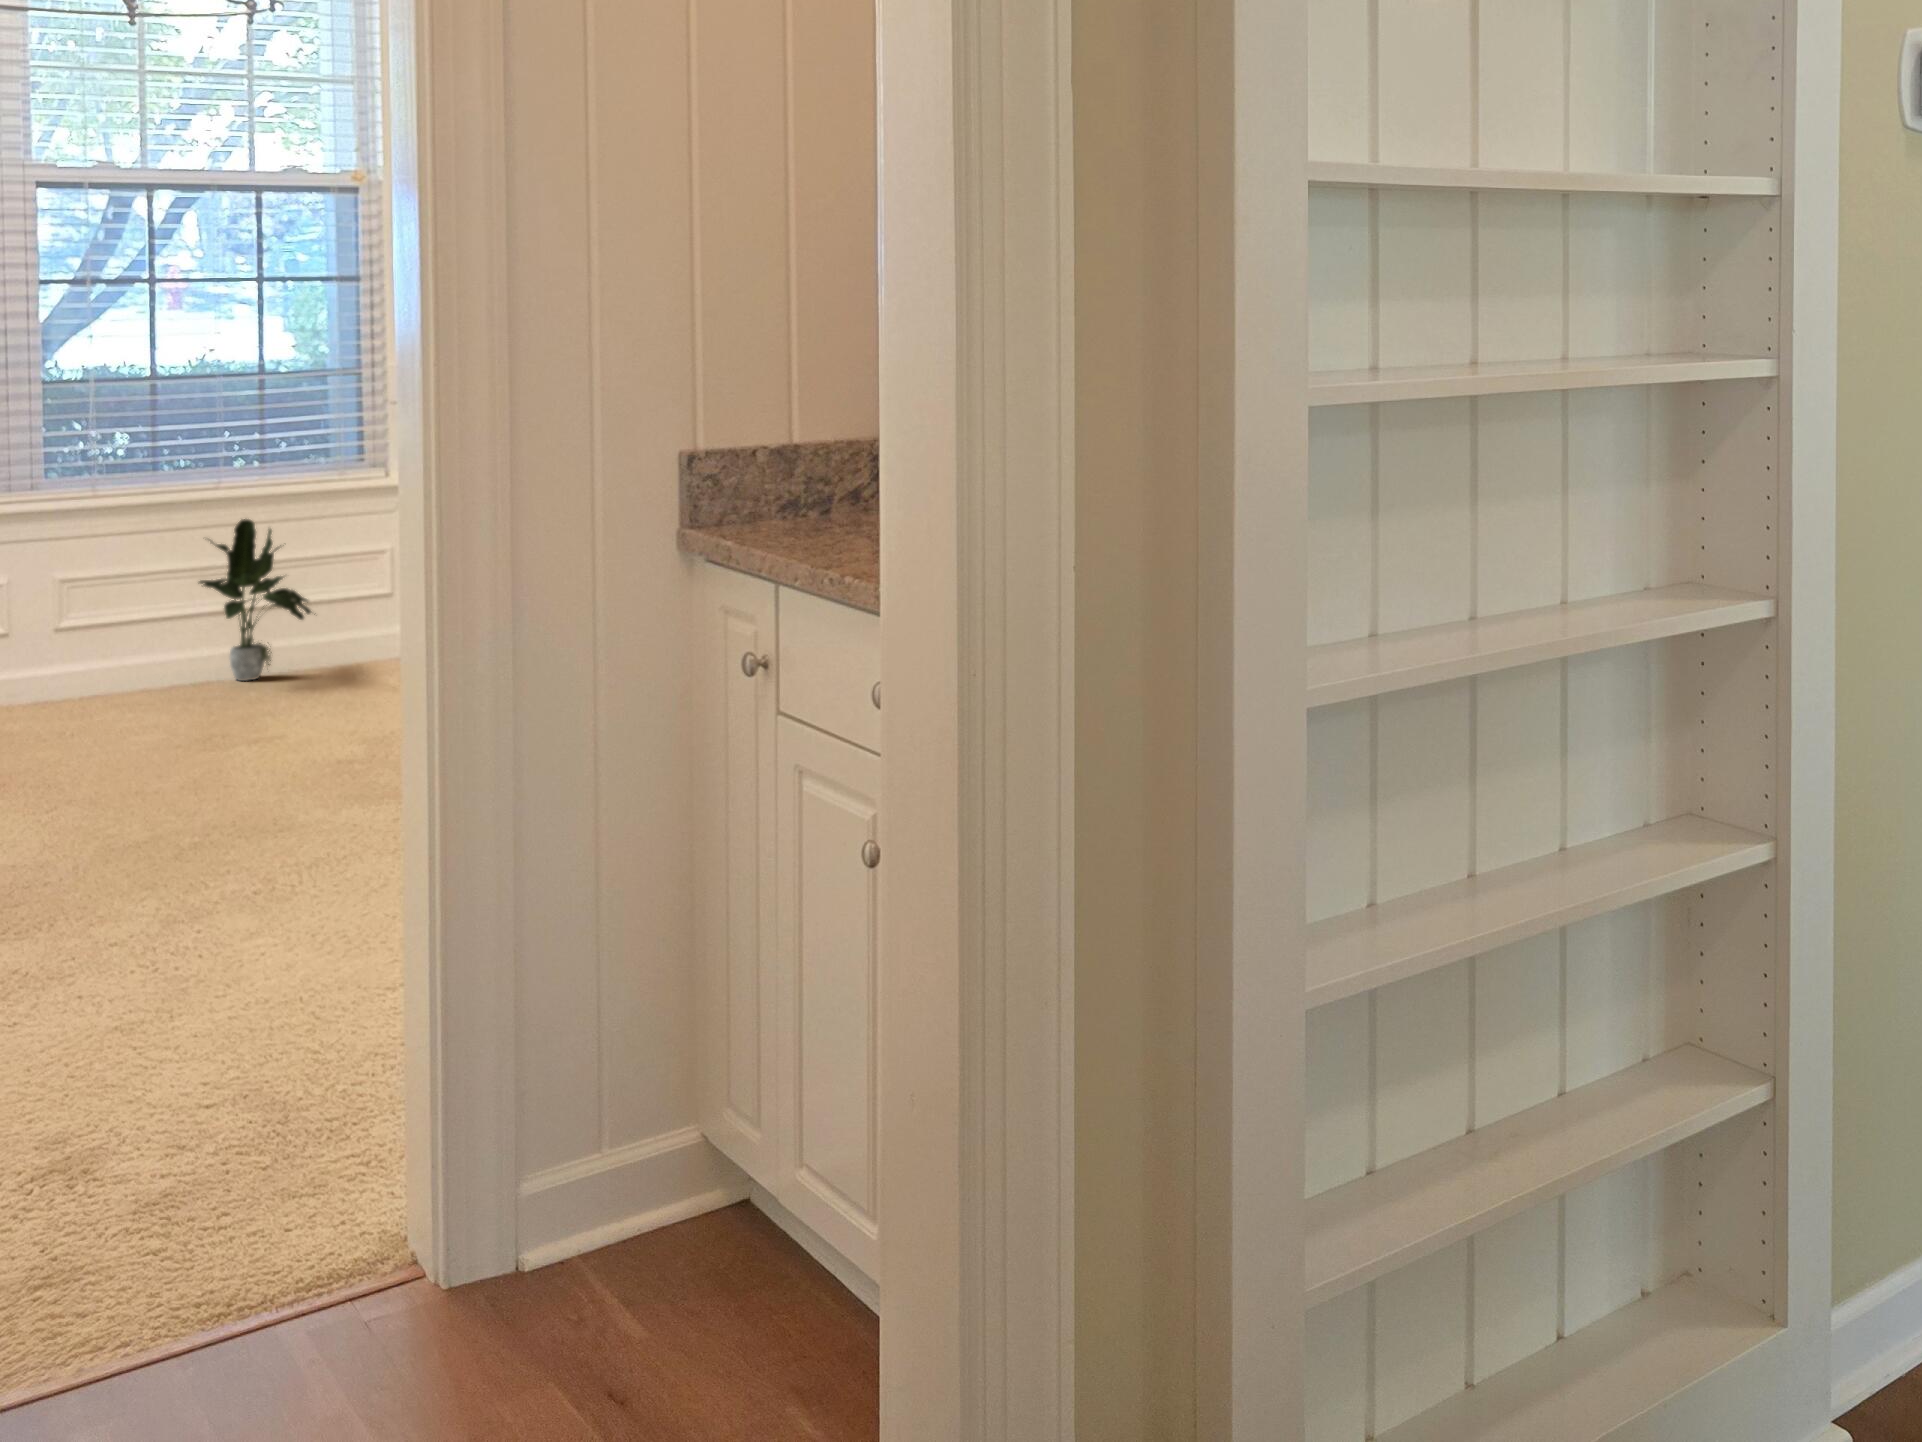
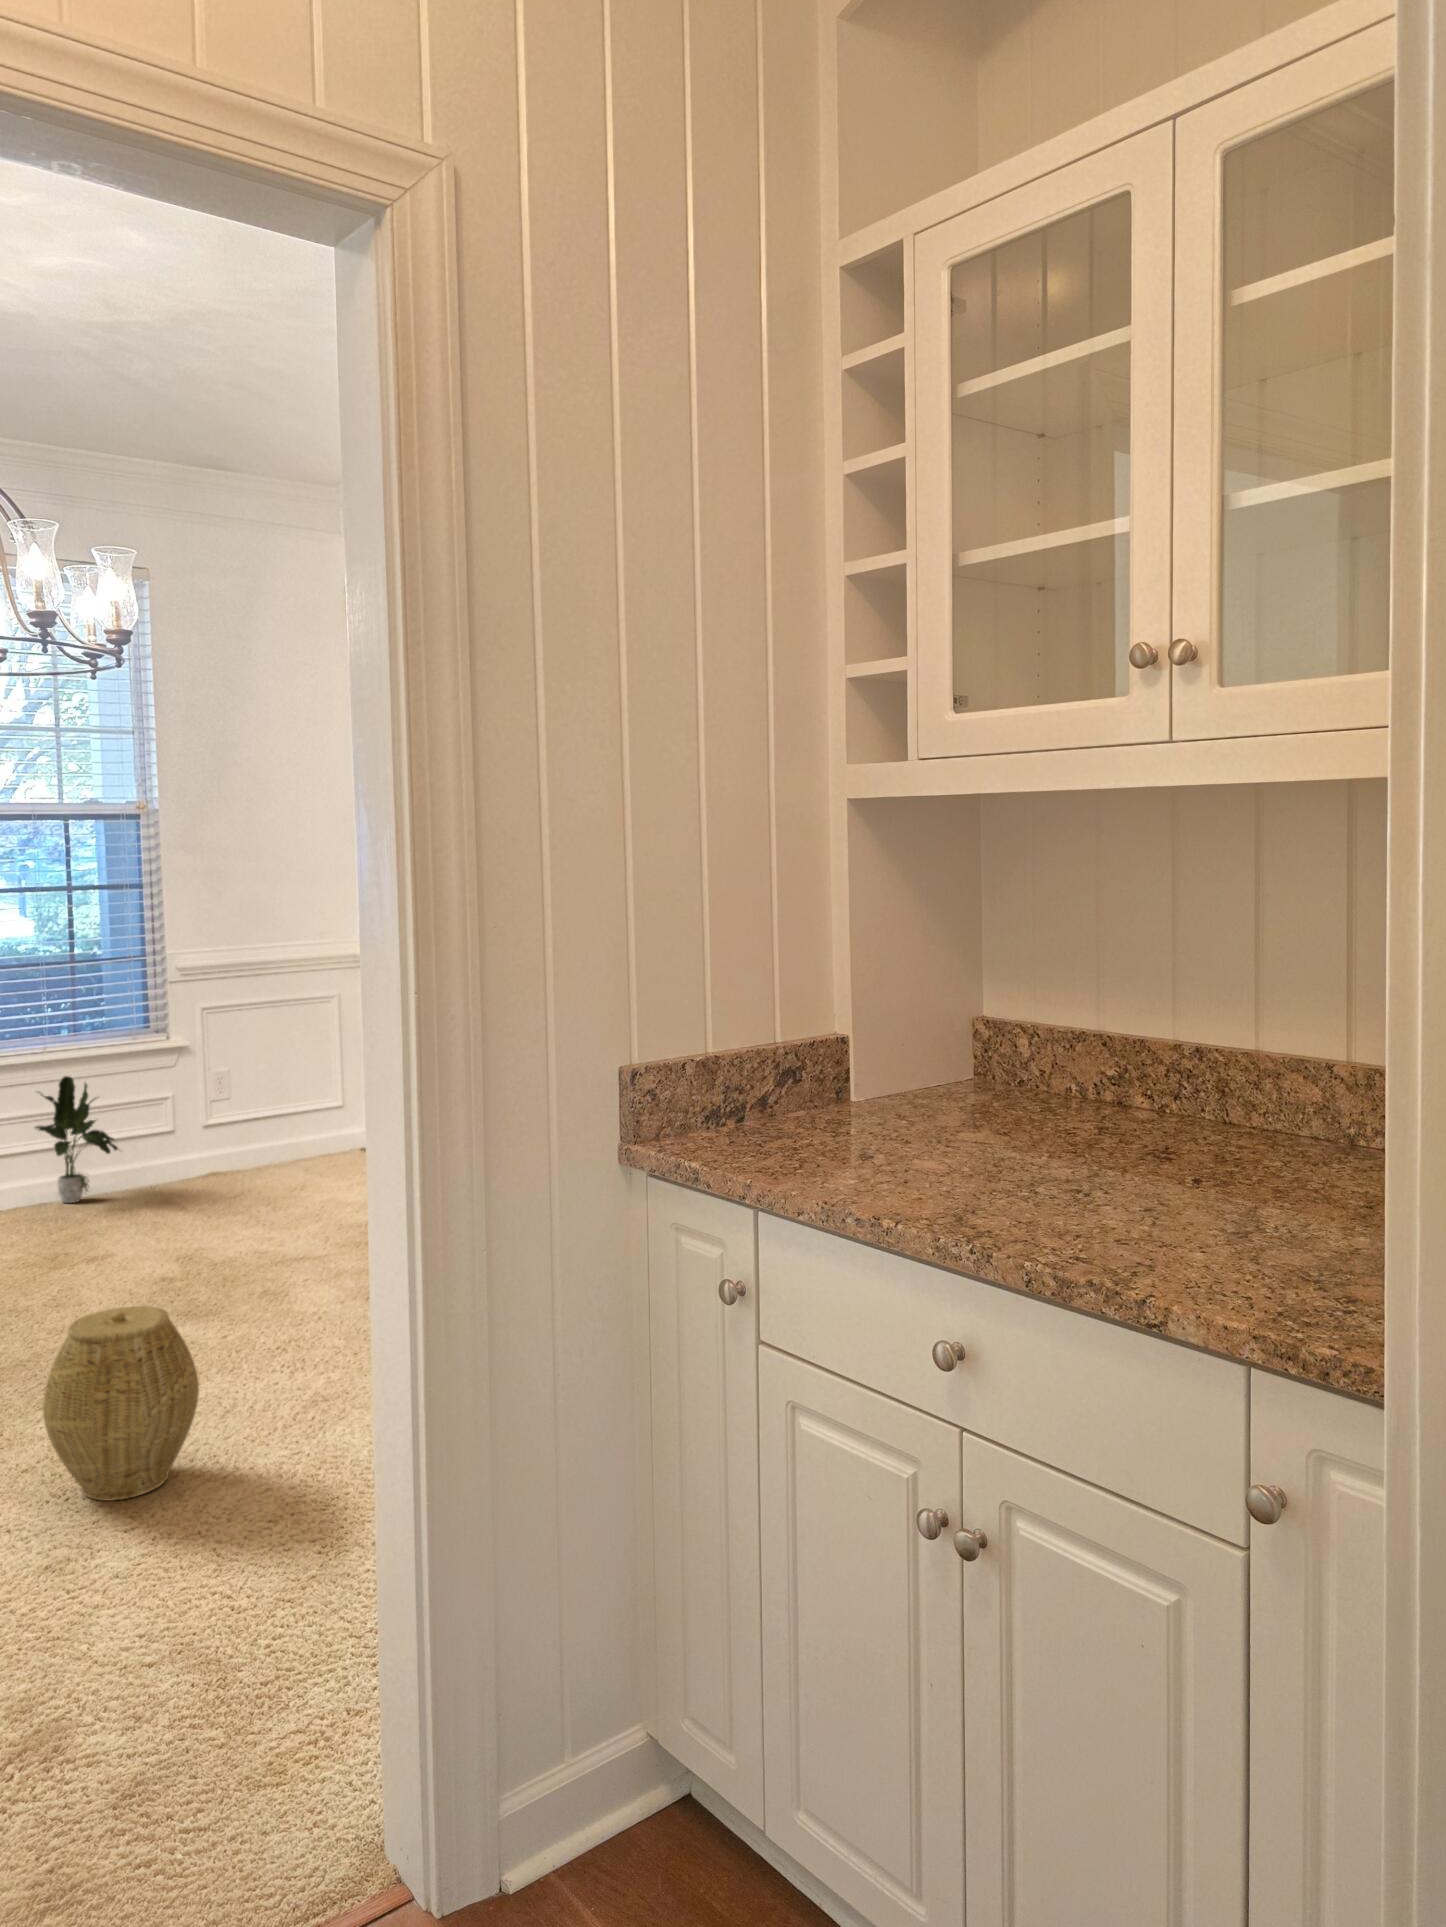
woven basket: none [130,755,322,972] -> present [43,1306,199,1501]

